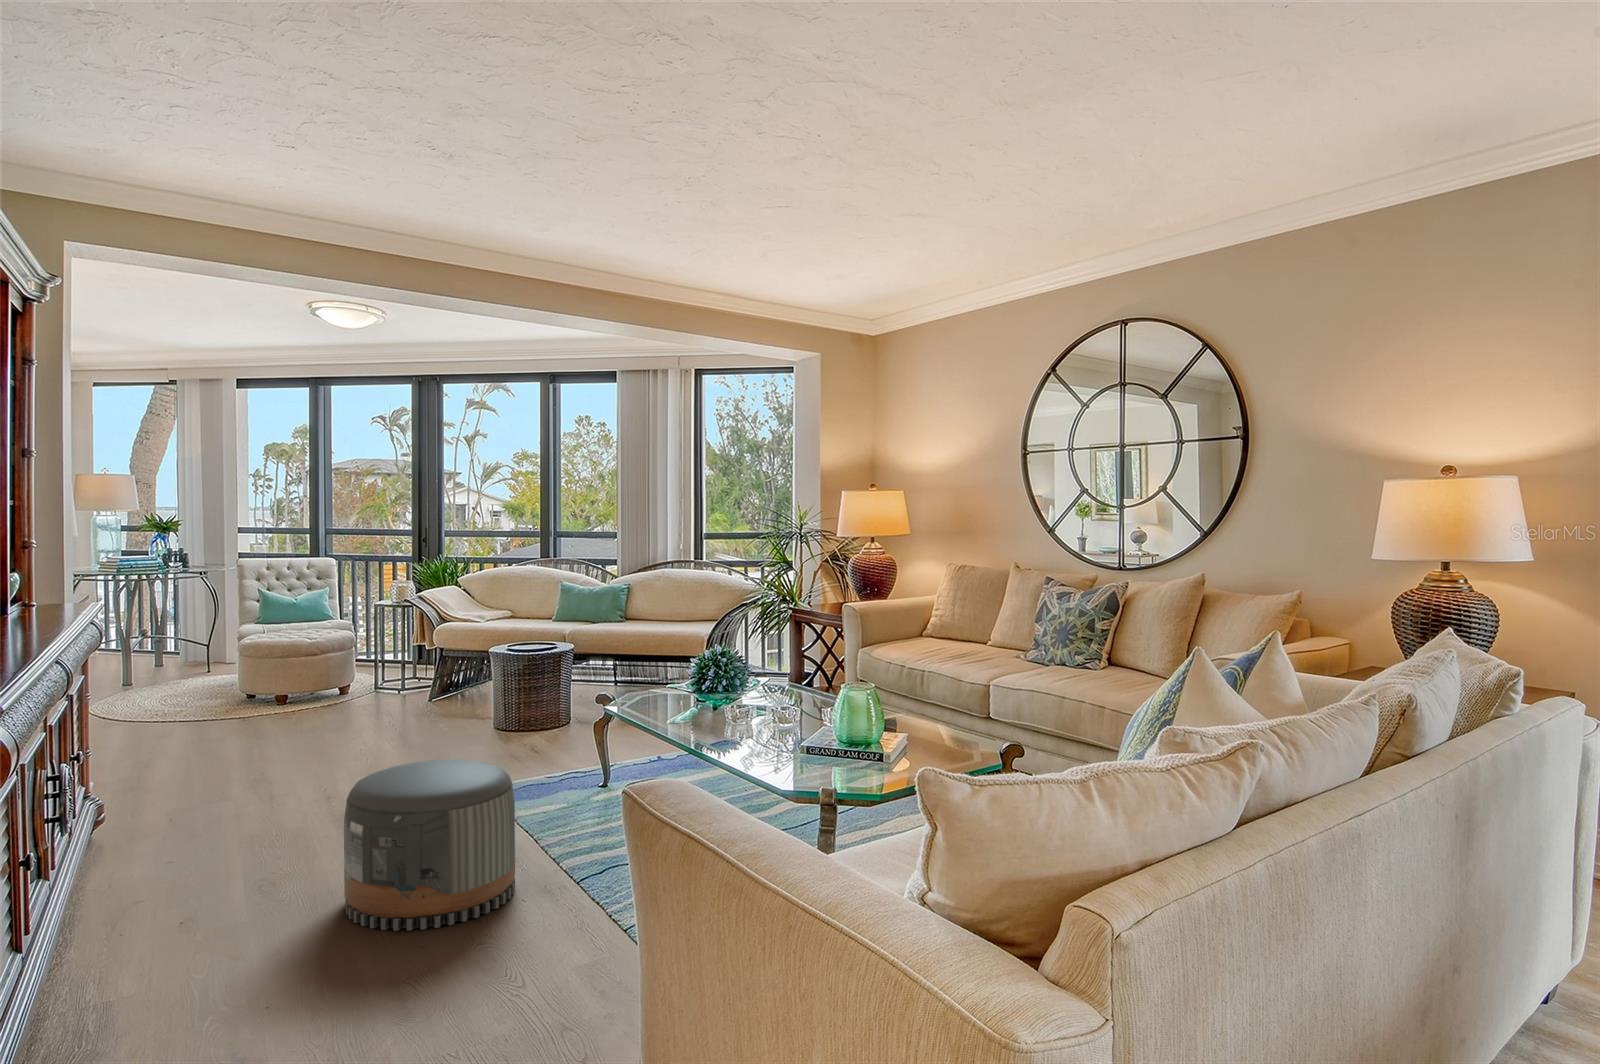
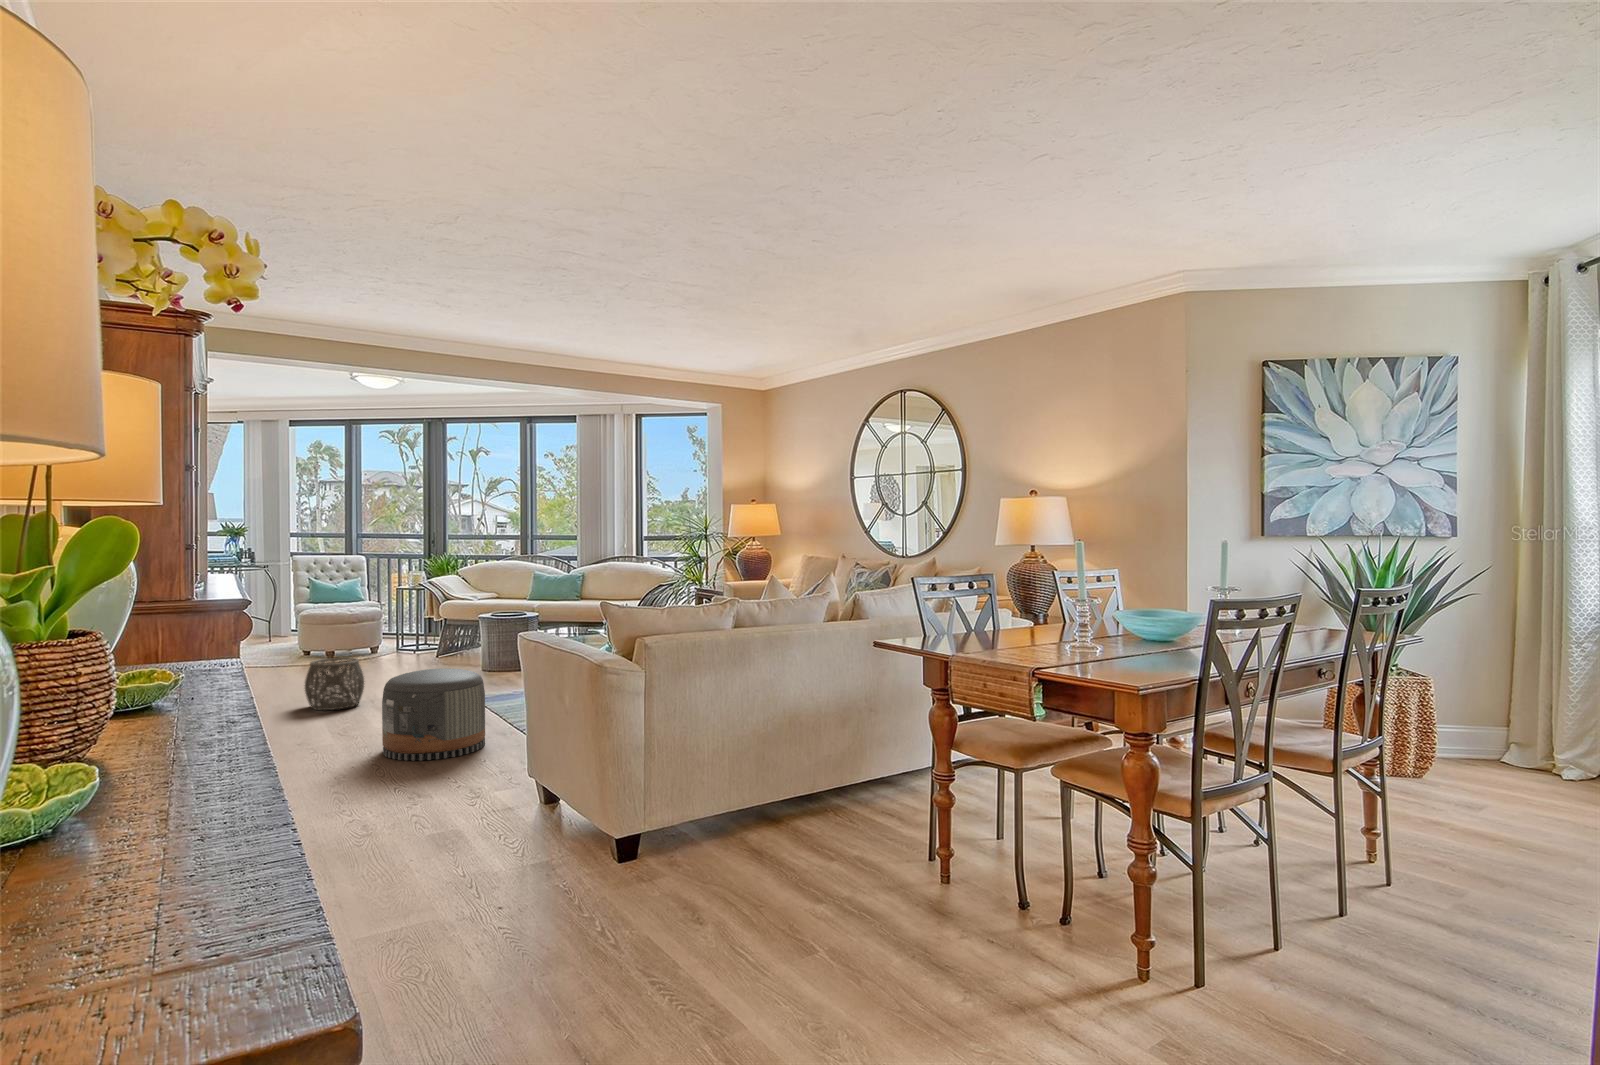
woven basket: none [231,720,325,806] -> present [305,657,364,710]

